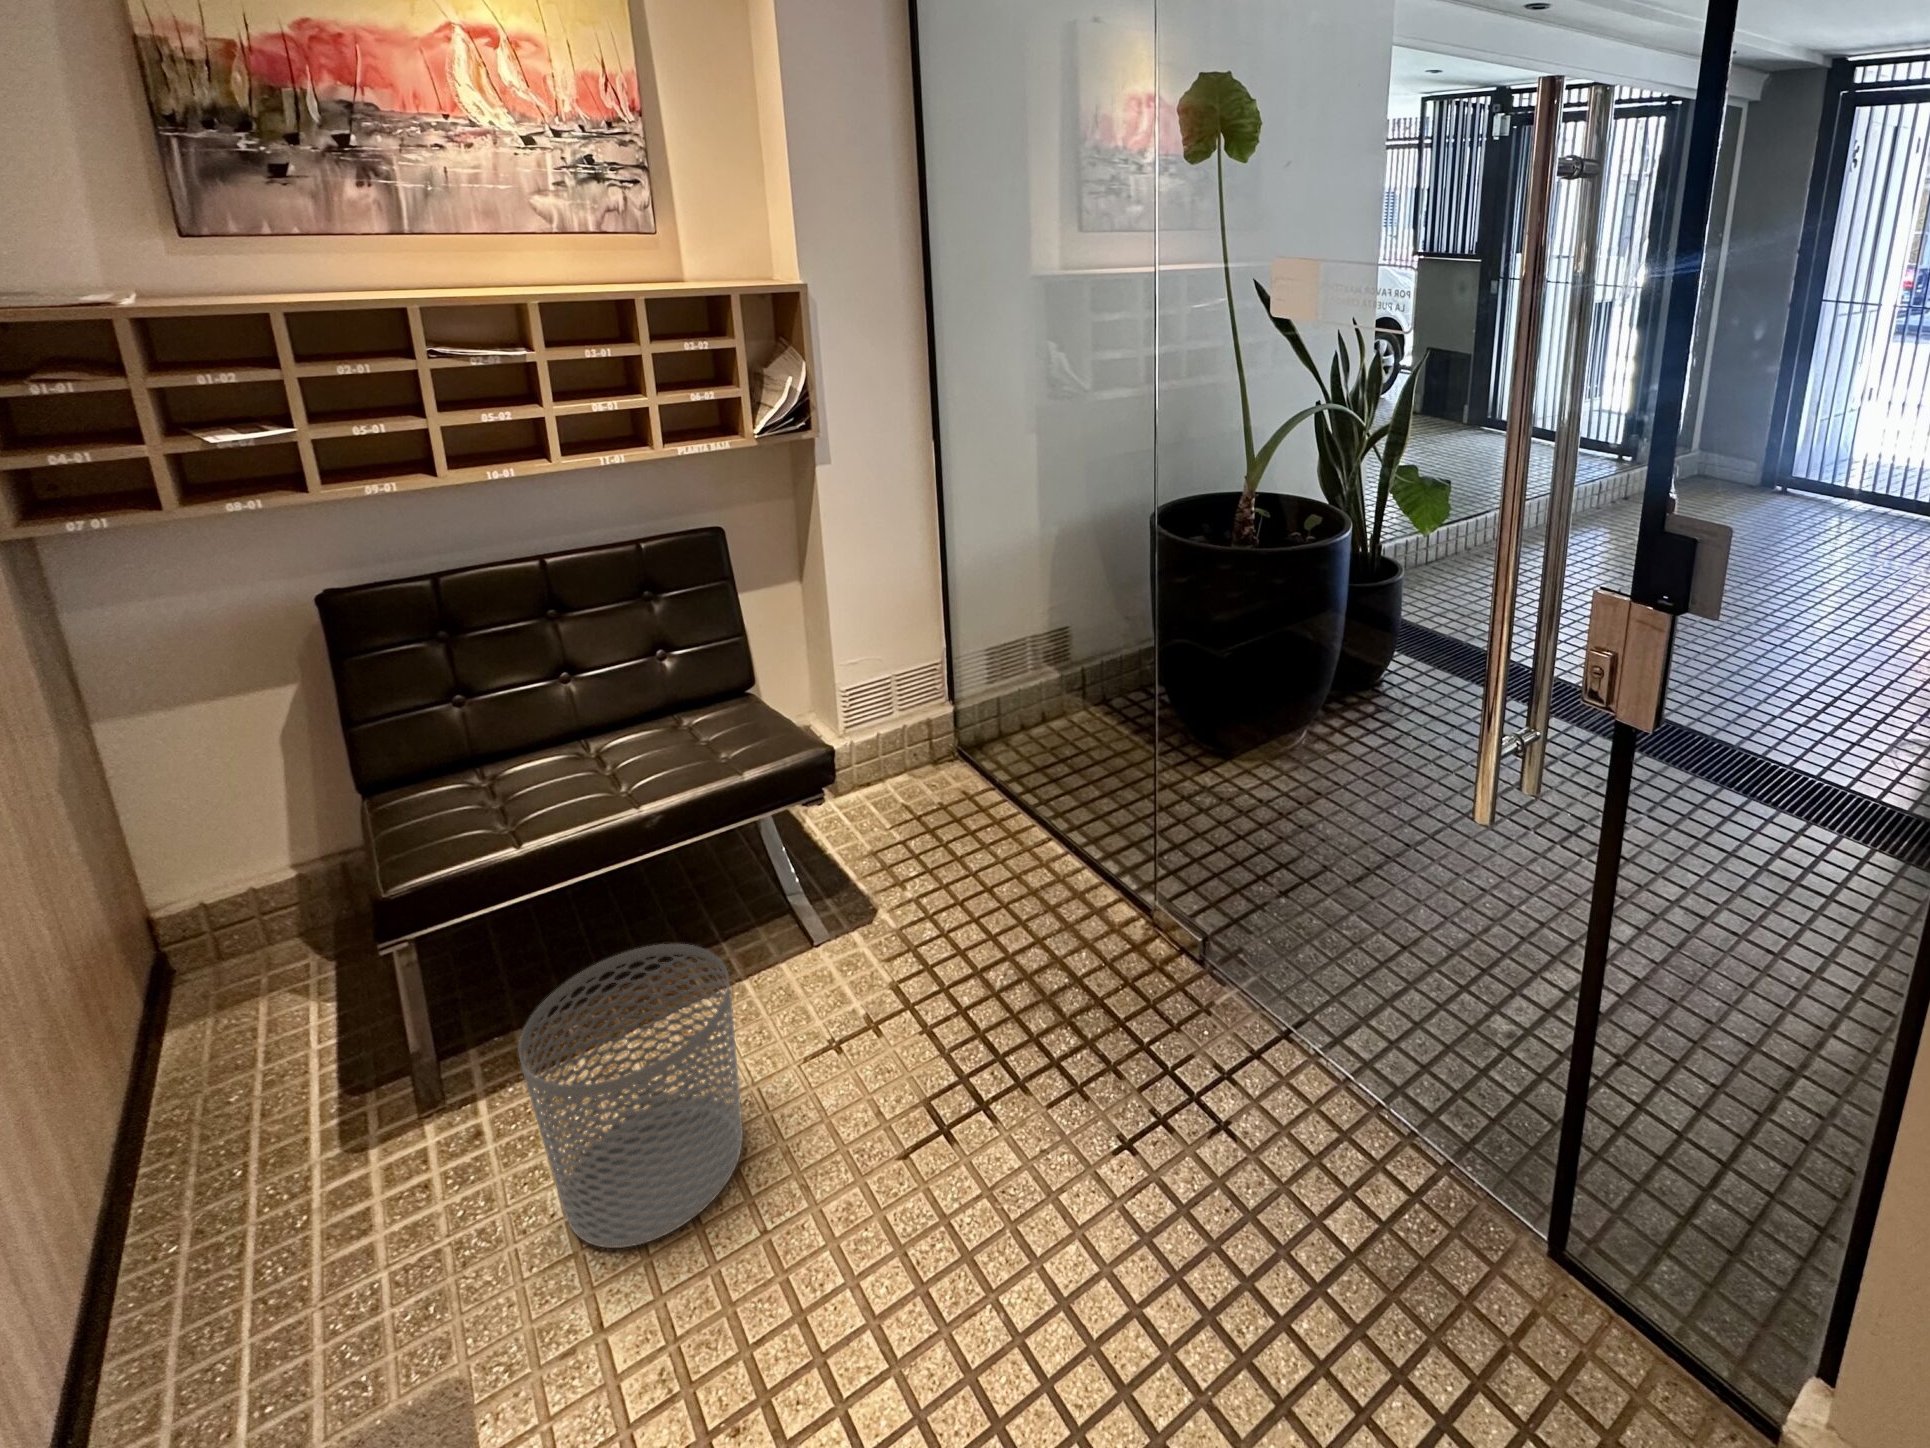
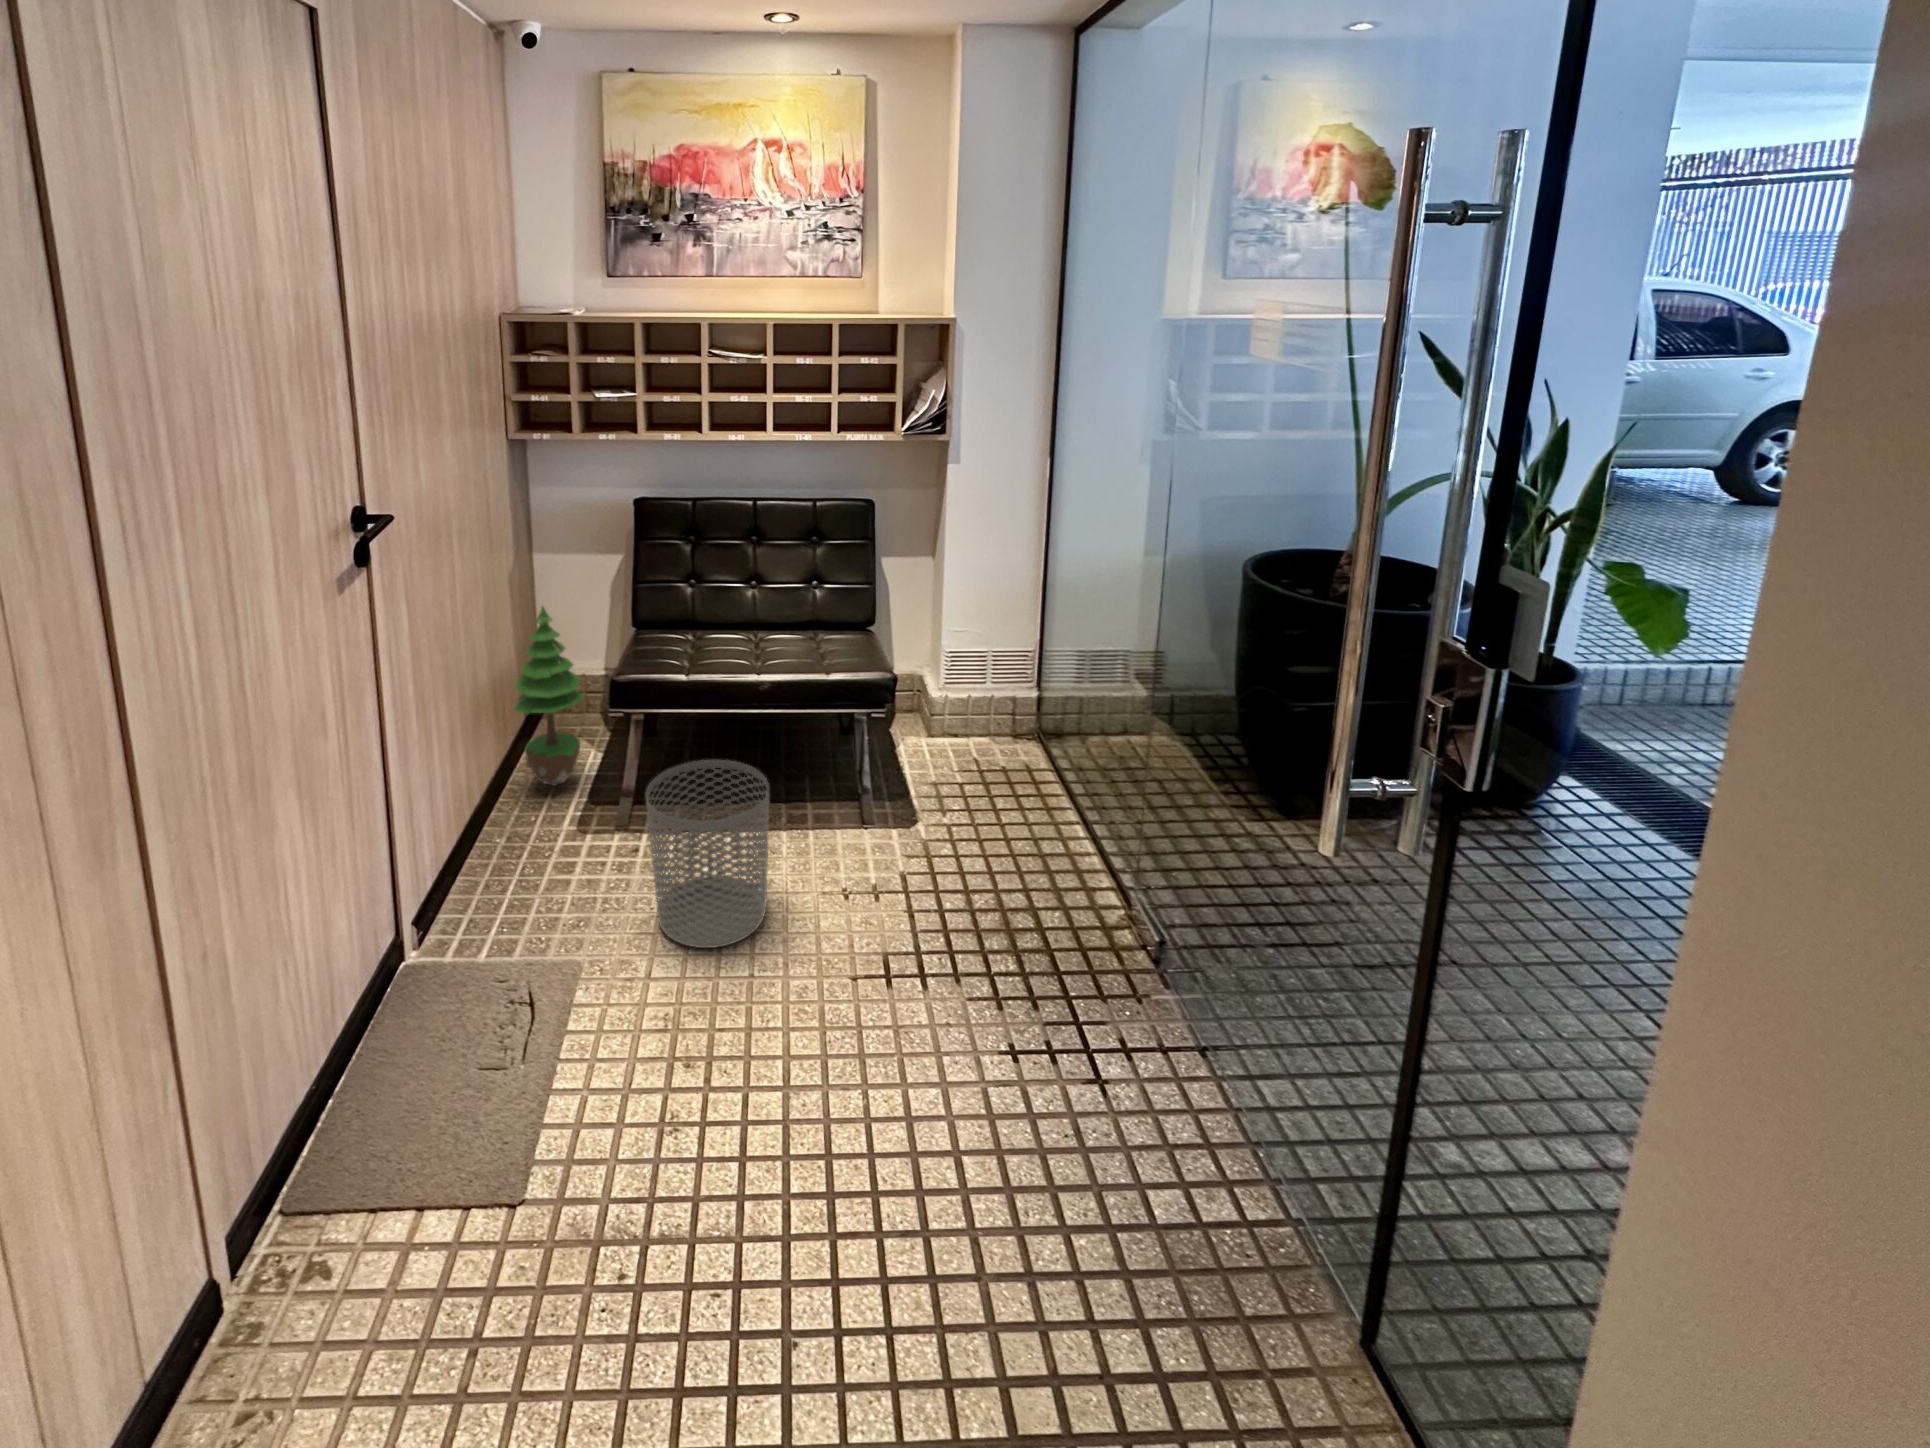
potted tree: none [128,814,298,1100] -> present [515,607,584,786]

